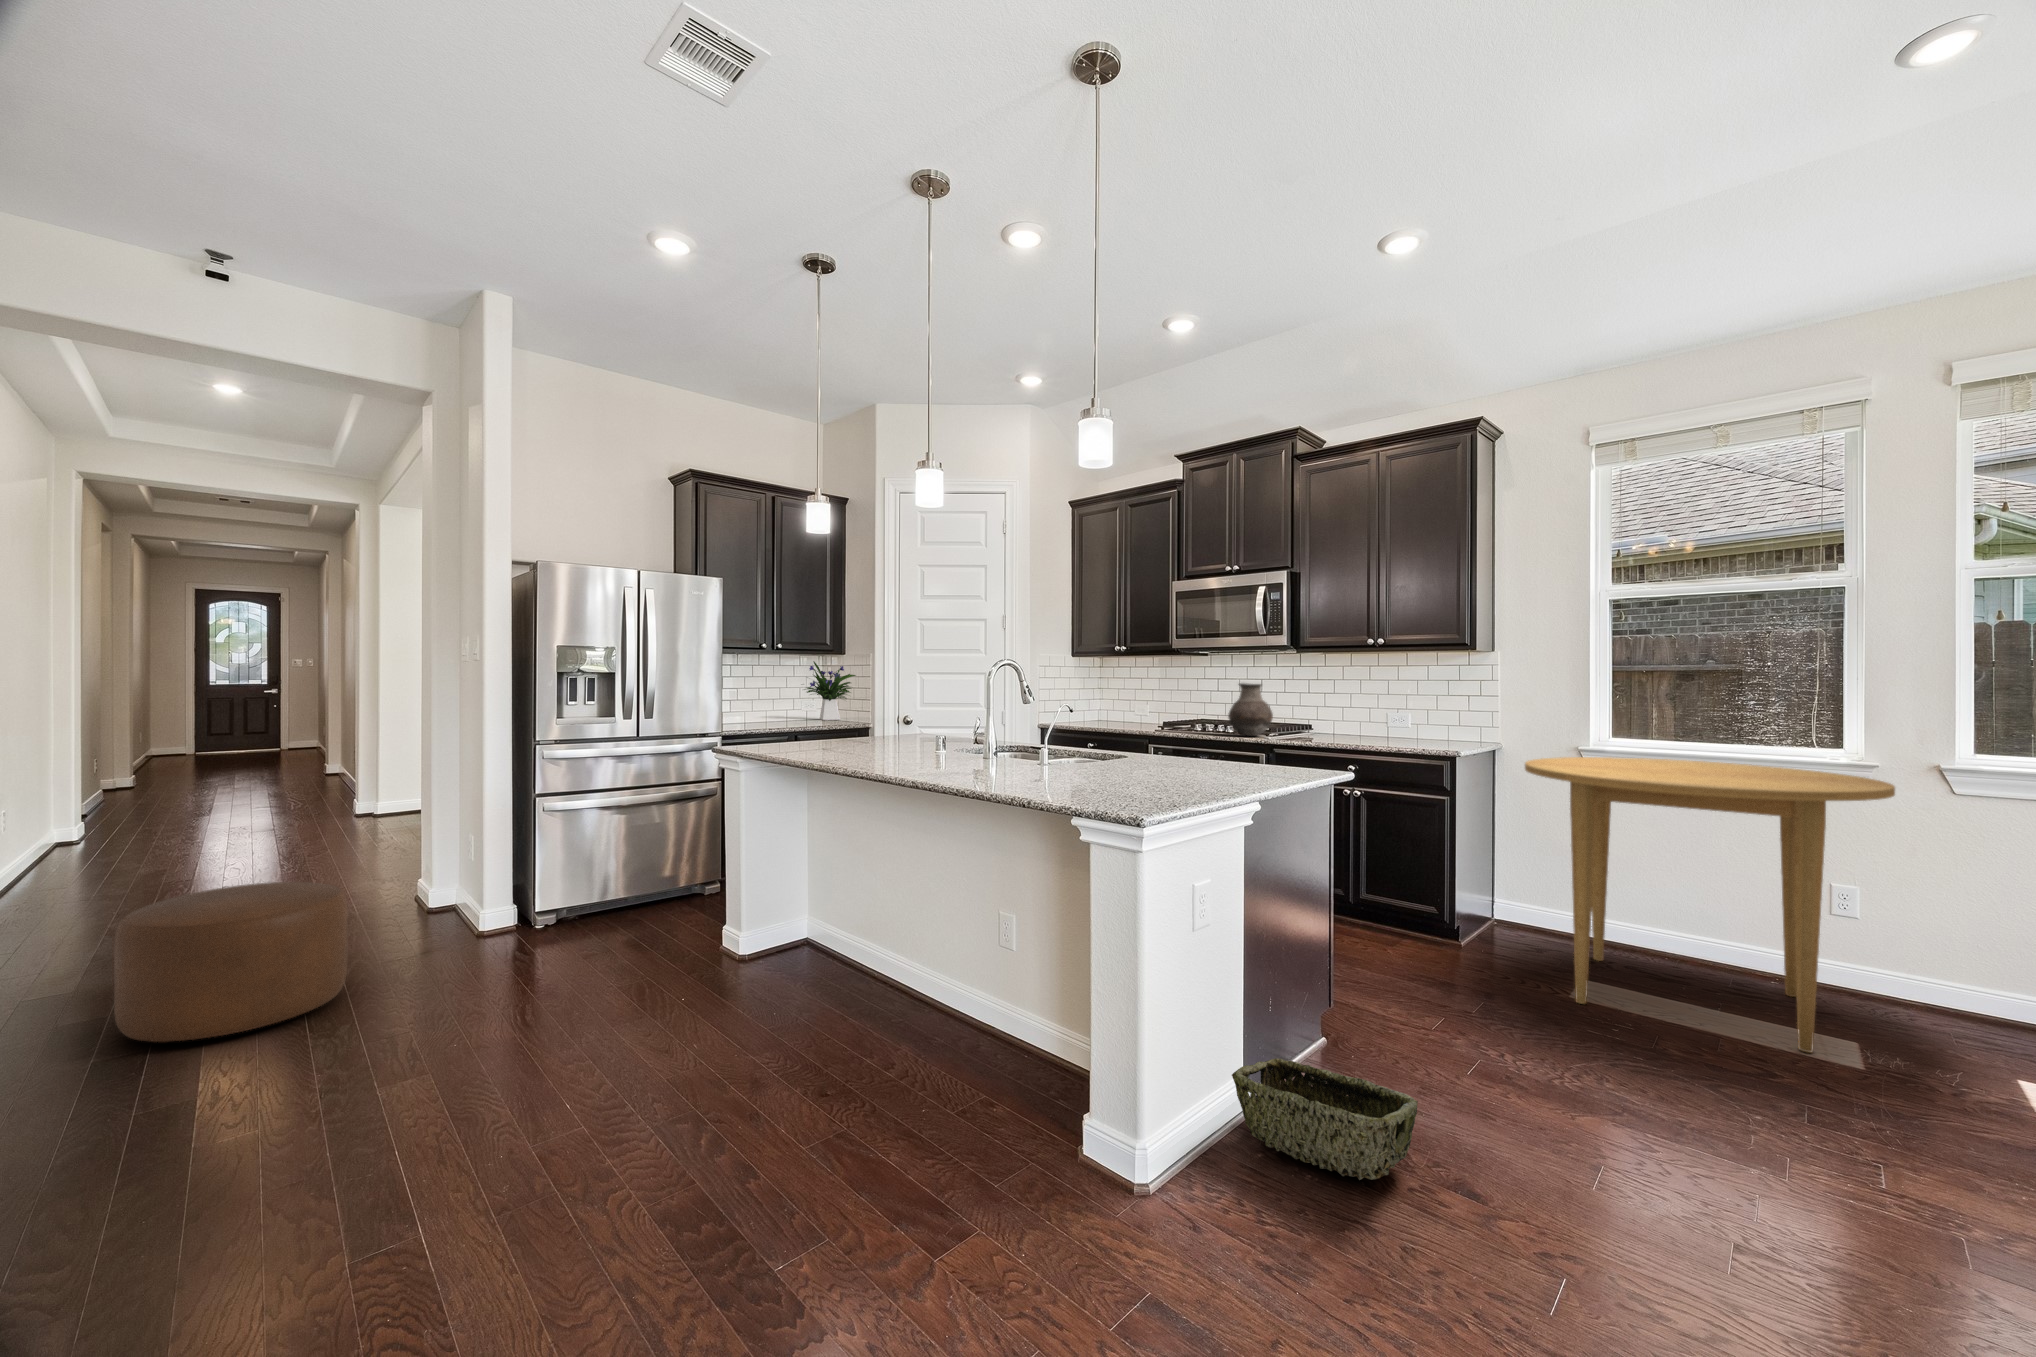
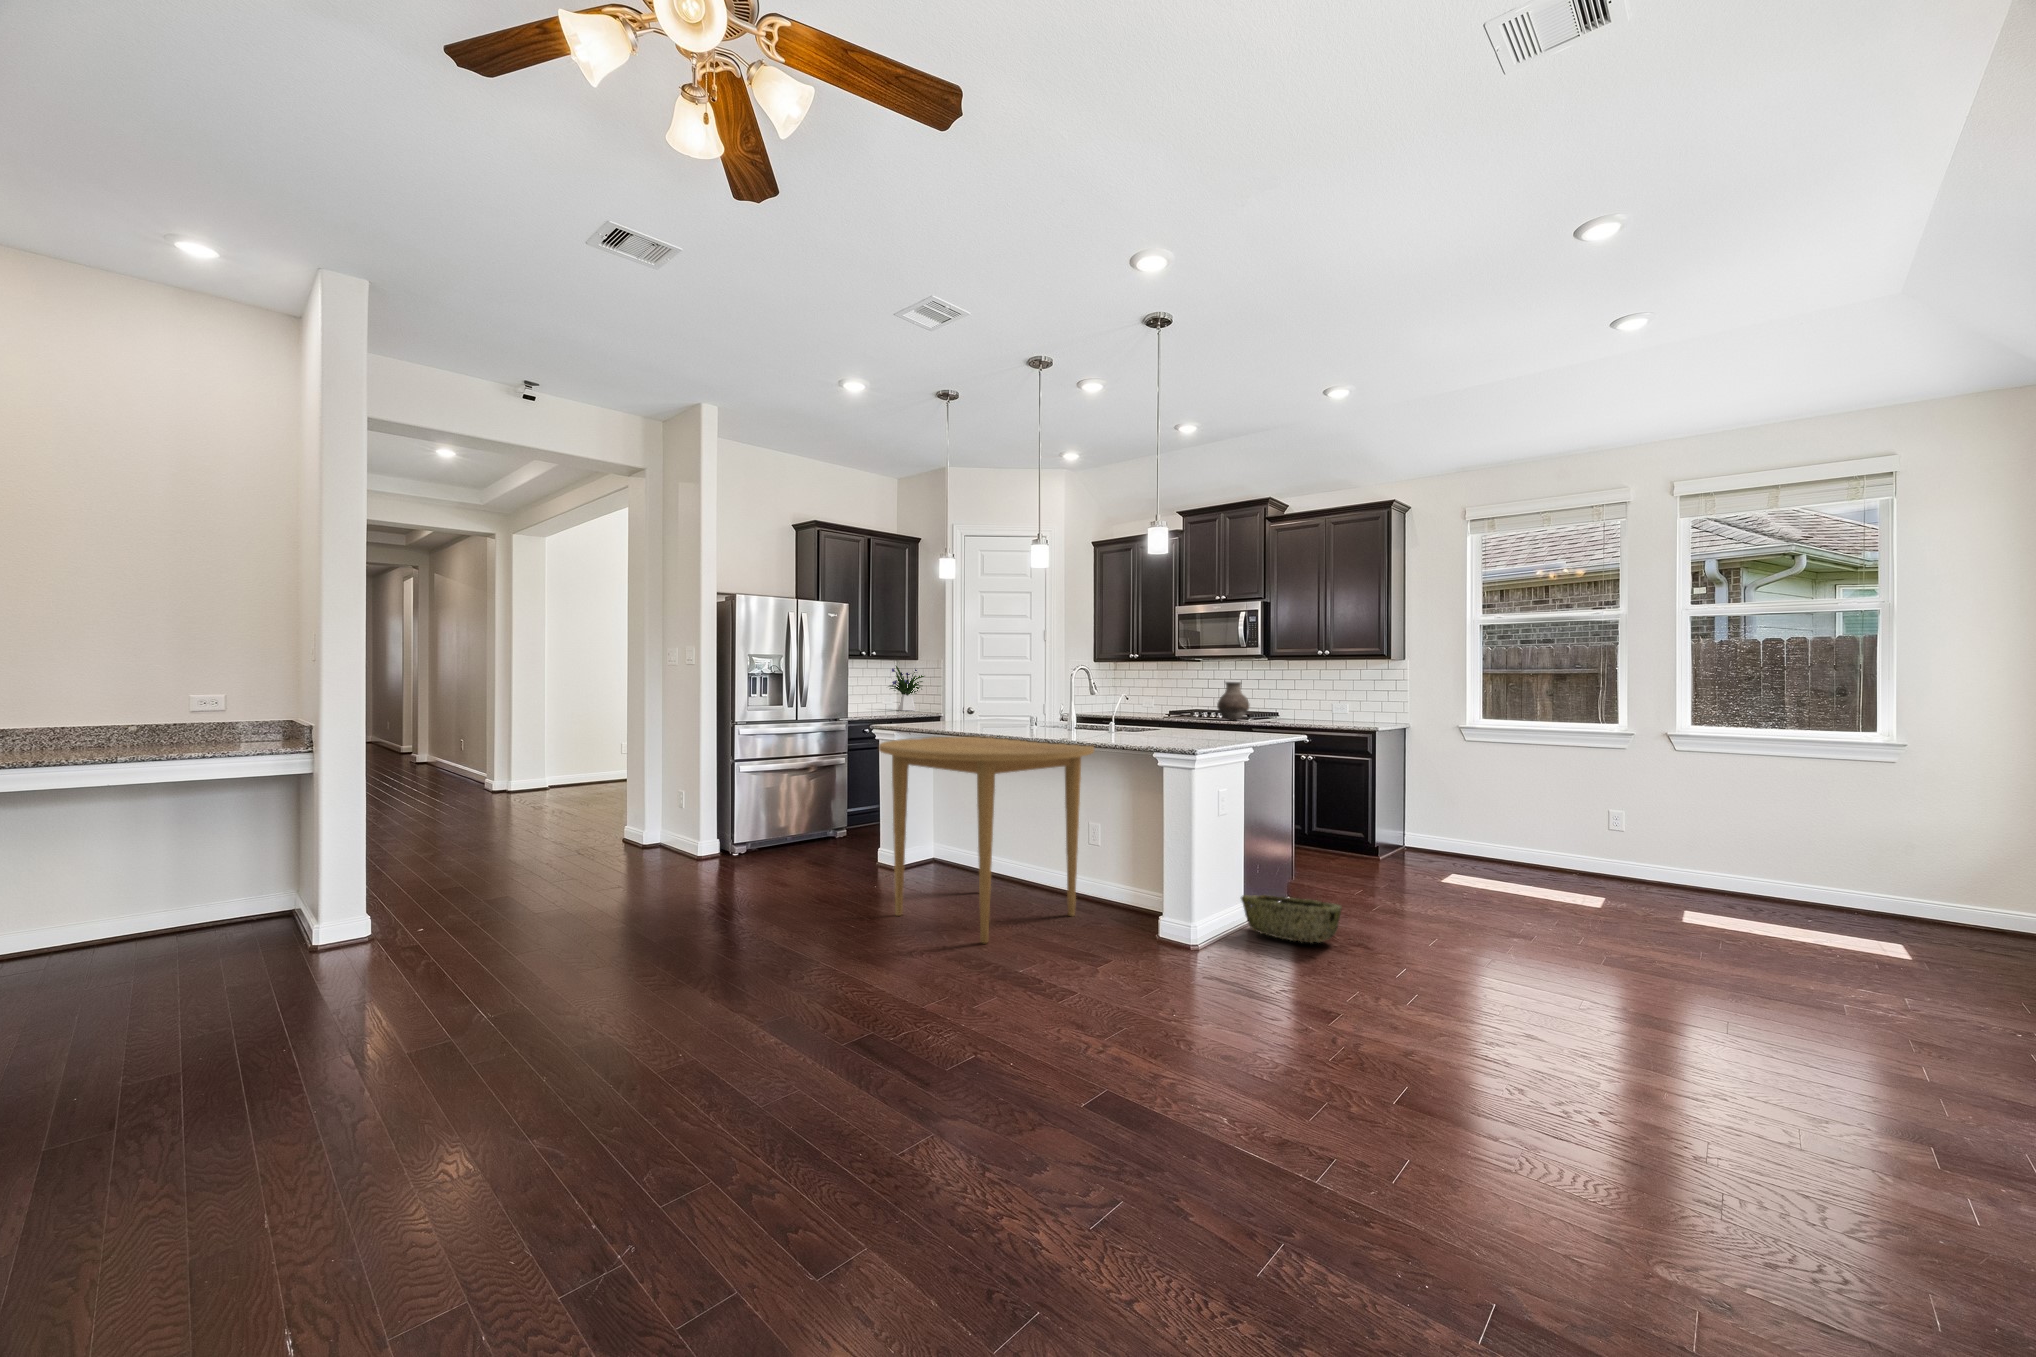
dining table: present [1525,757,1895,1053] -> present [879,736,1094,943]
ottoman: present [114,882,348,1042] -> none [532,812,655,903]

